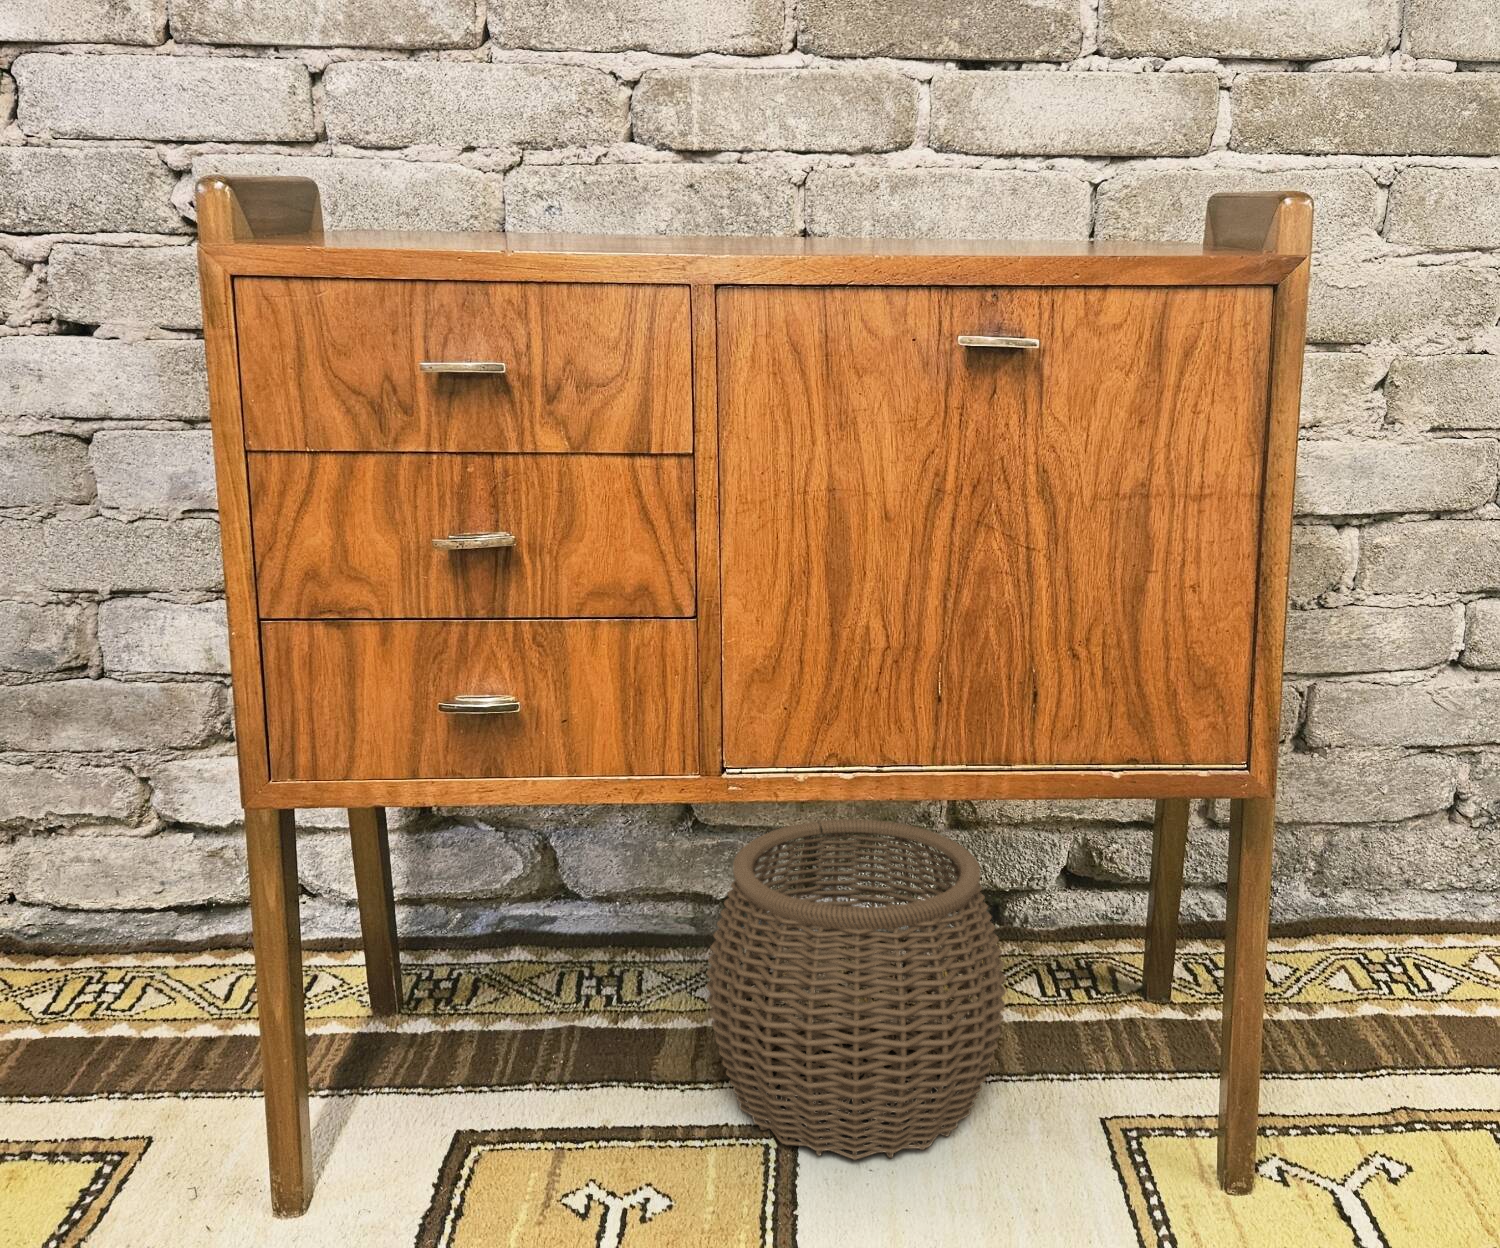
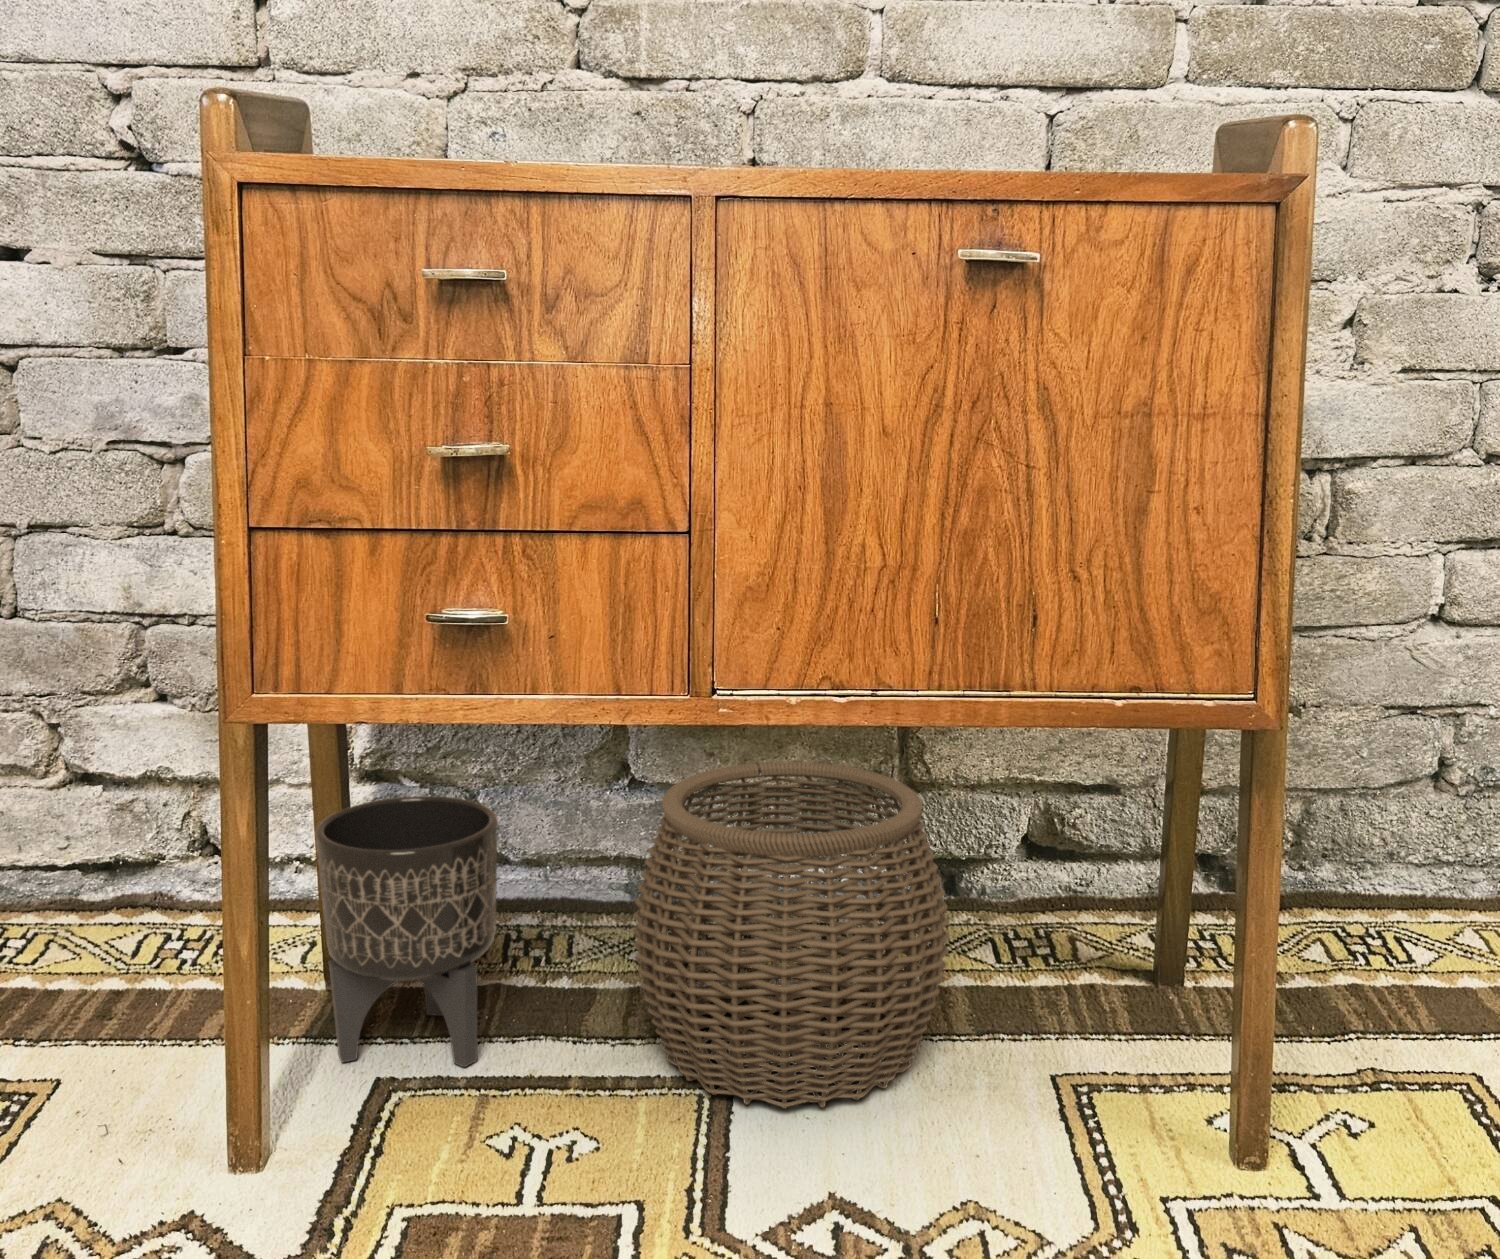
planter: none [406,857,577,1117] -> present [315,796,498,1067]

